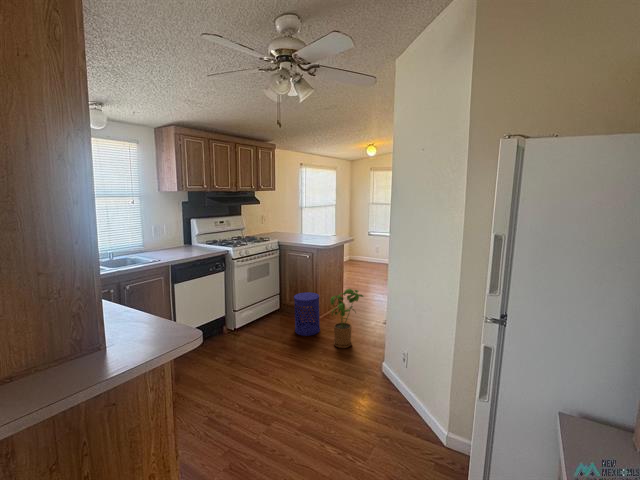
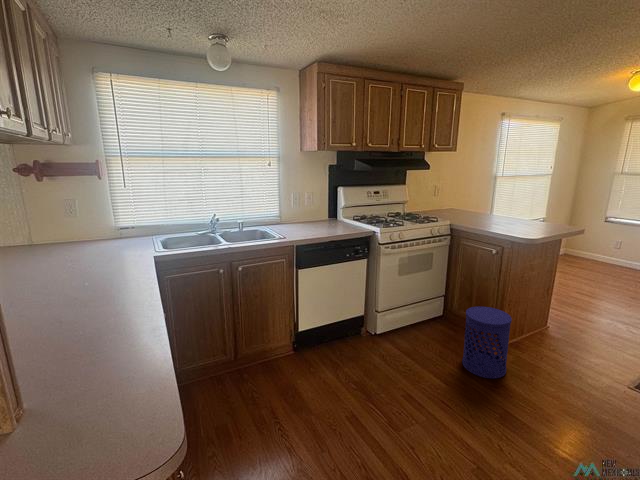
house plant: present [331,289,364,348] -> none [532,327,620,429]

